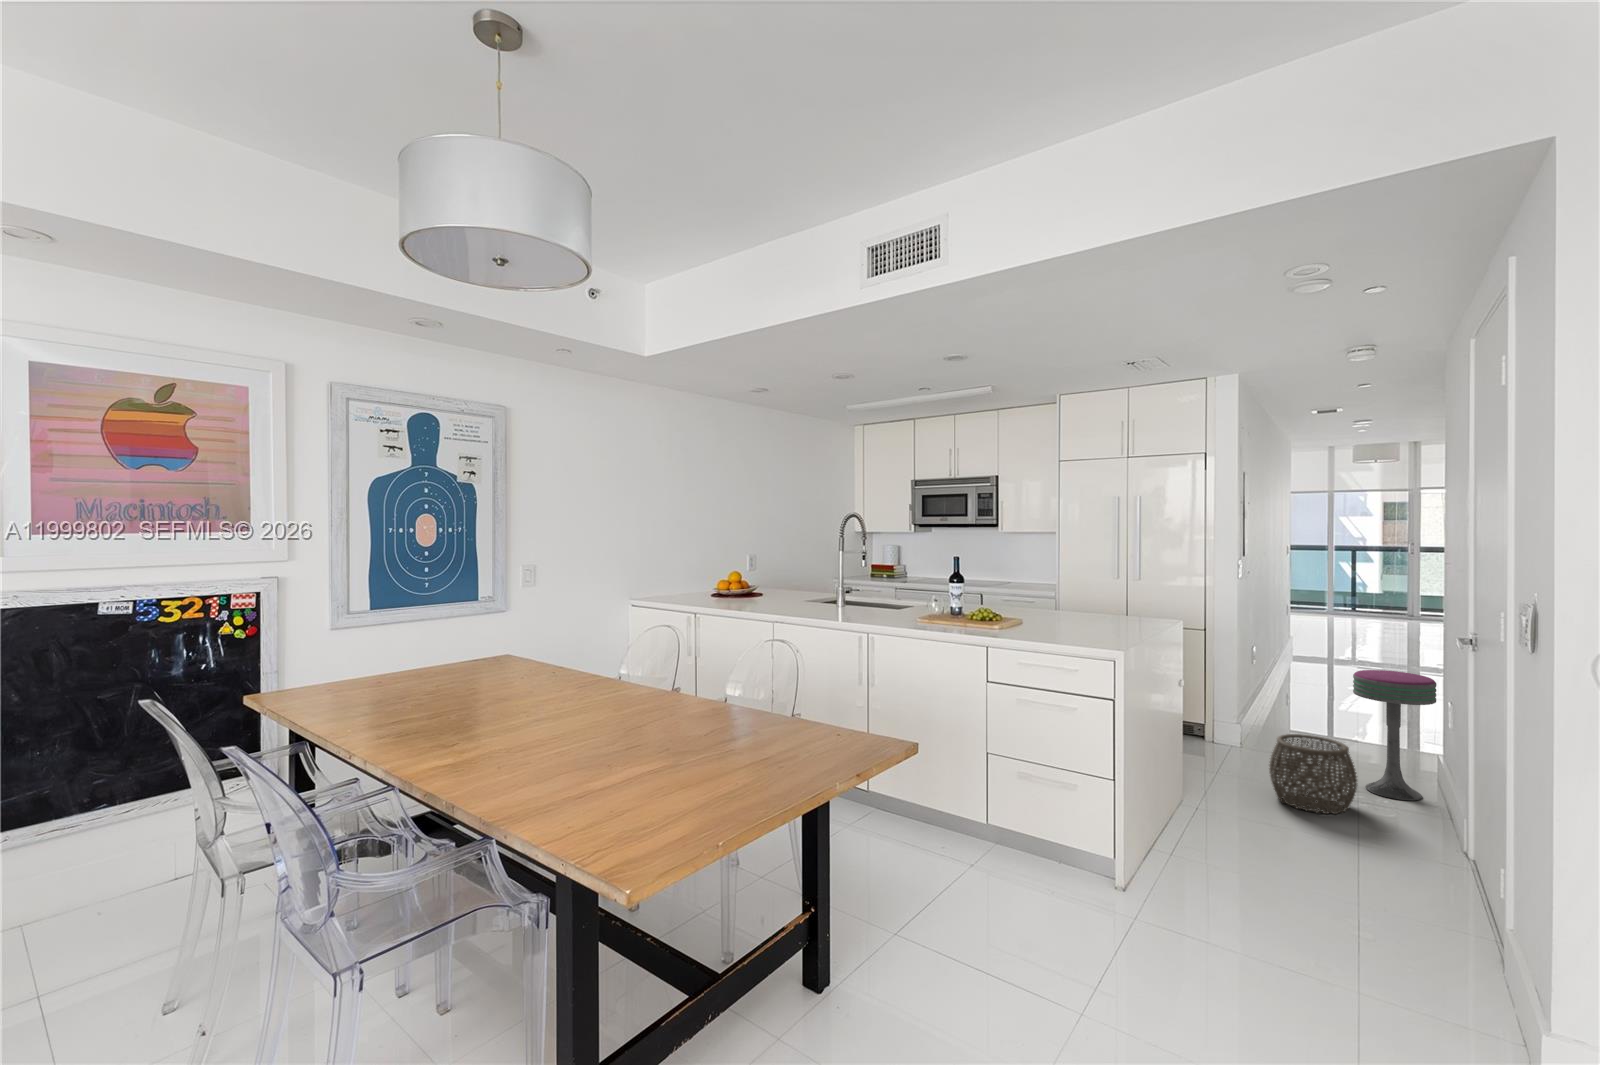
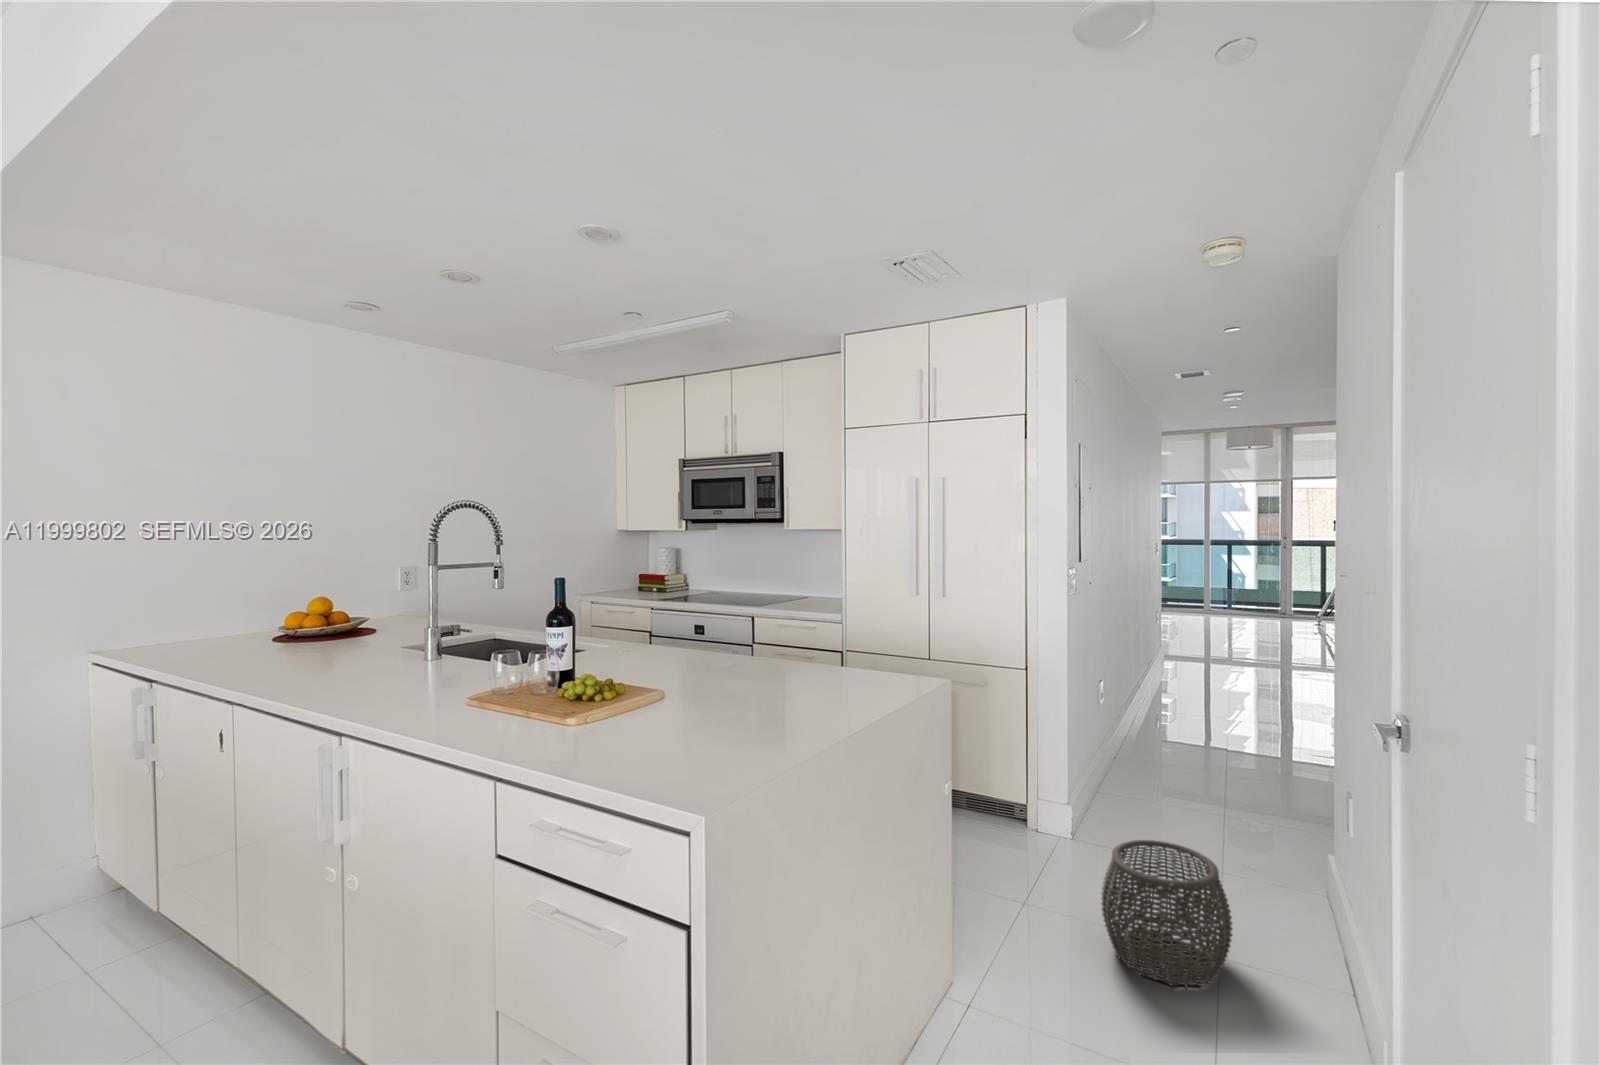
bar stool: present [1353,670,1437,800] -> none [1225,728,1345,939]

